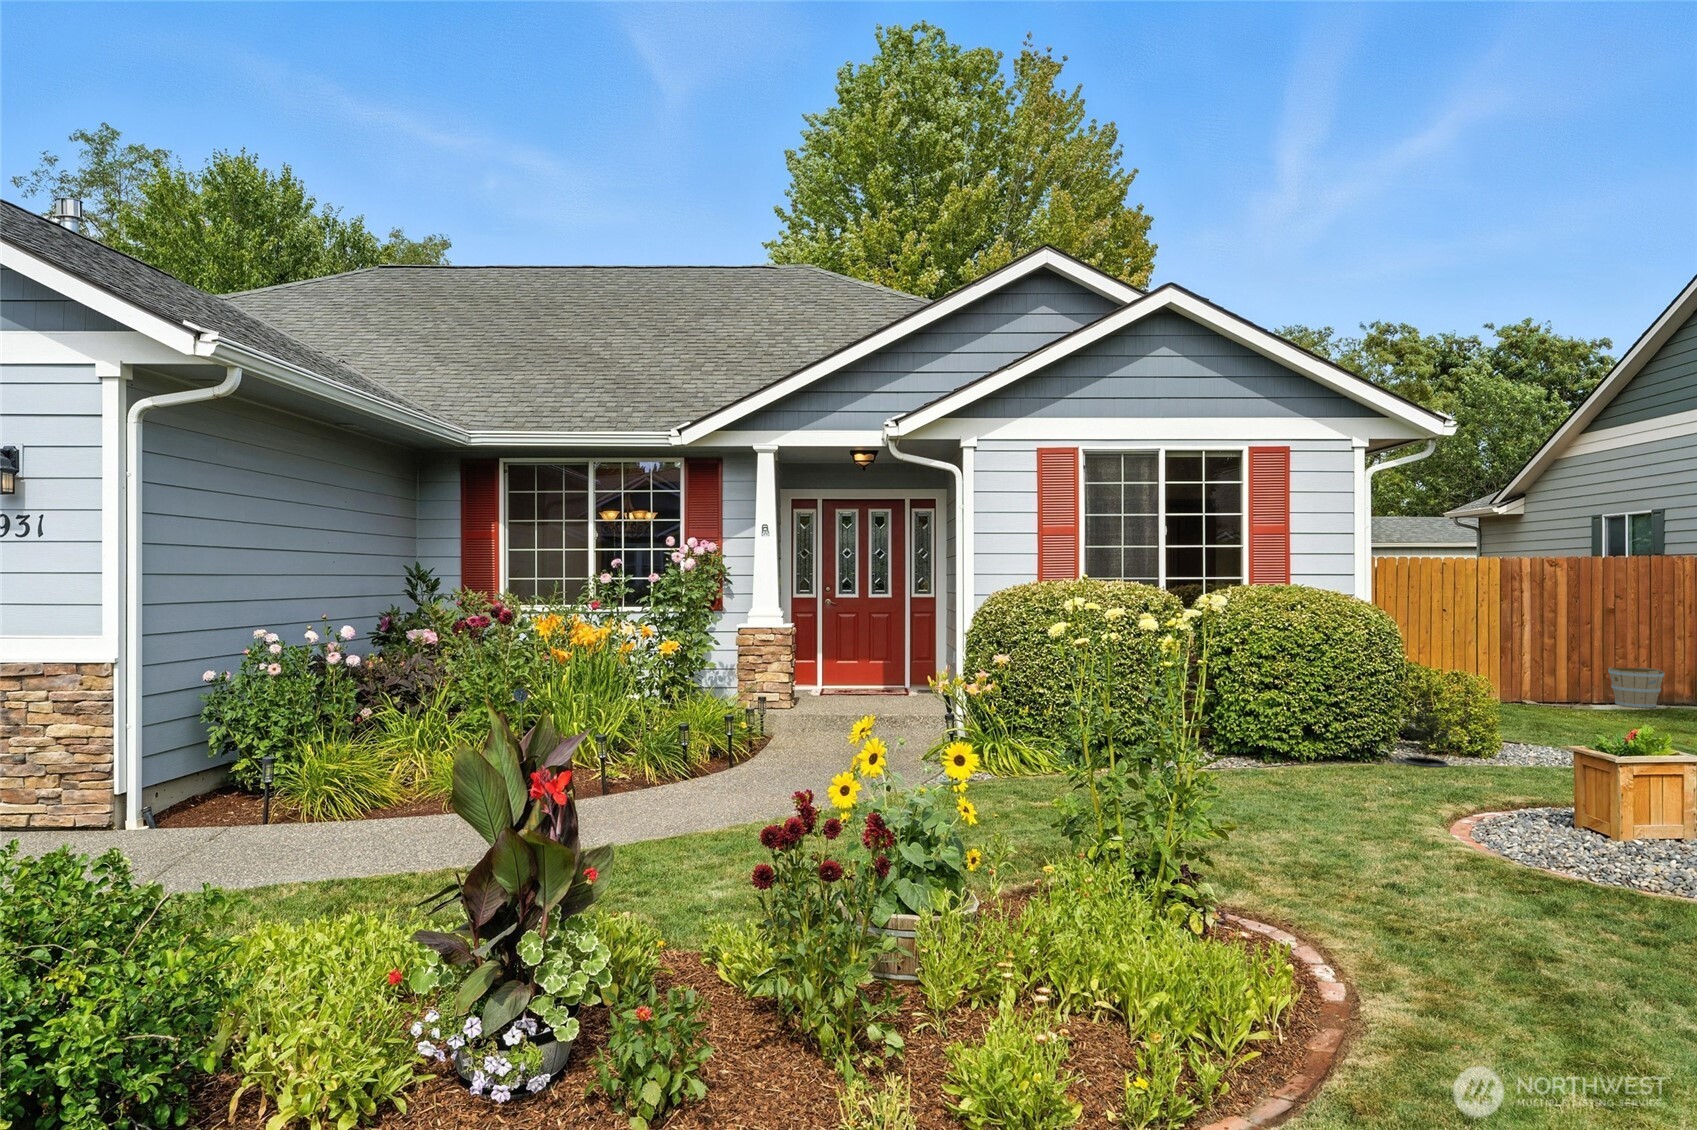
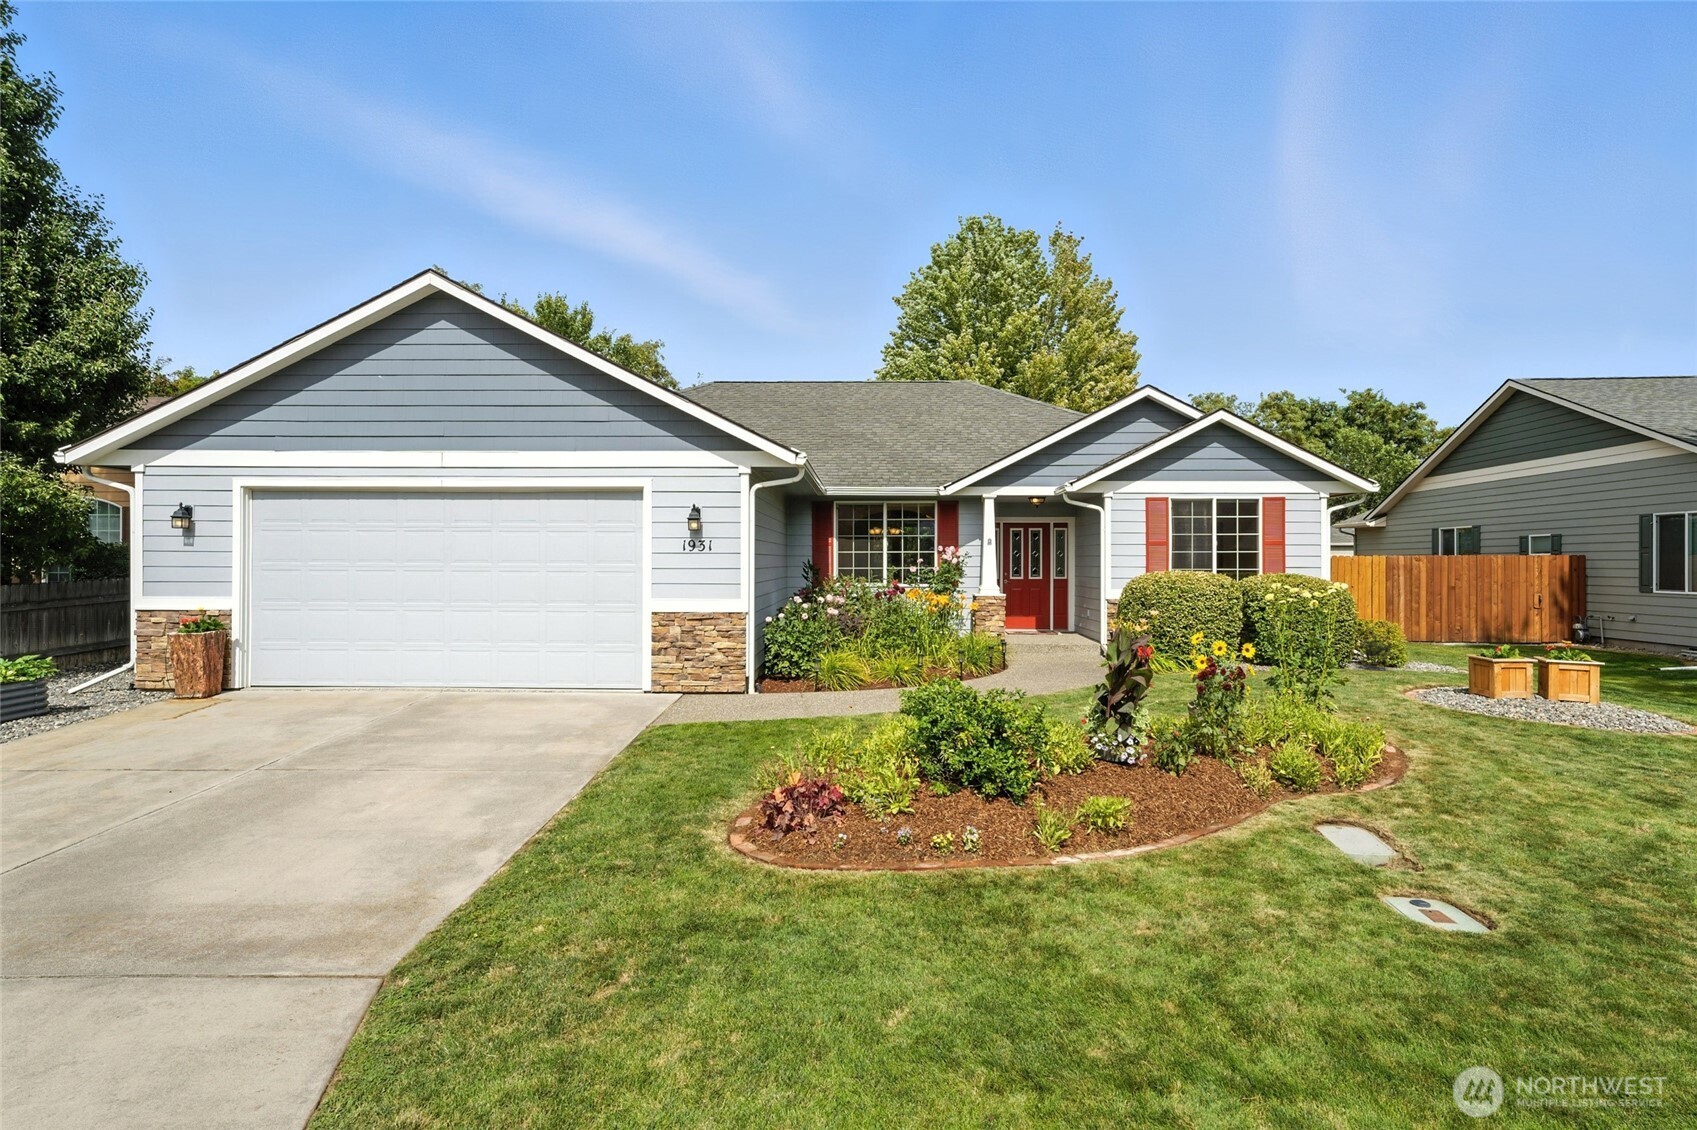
wooden bucket: present [1608,667,1665,708] -> none [1453,619,1488,642]

